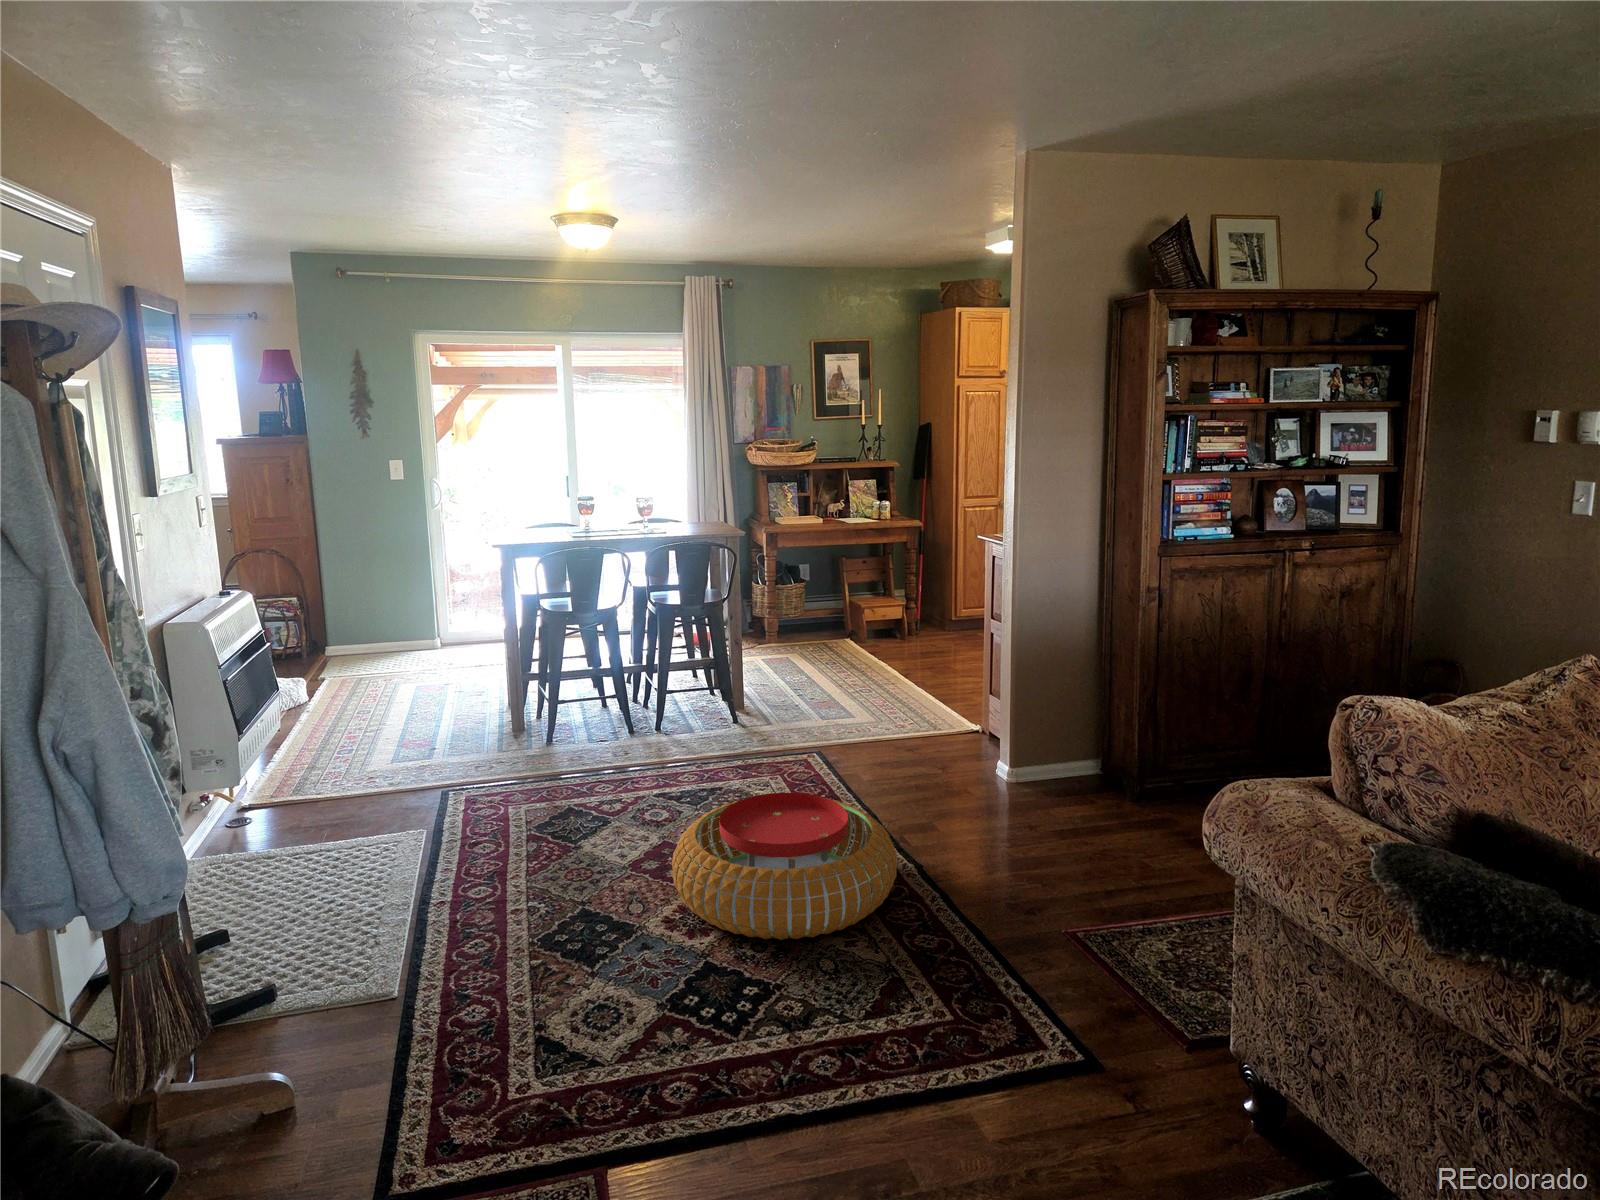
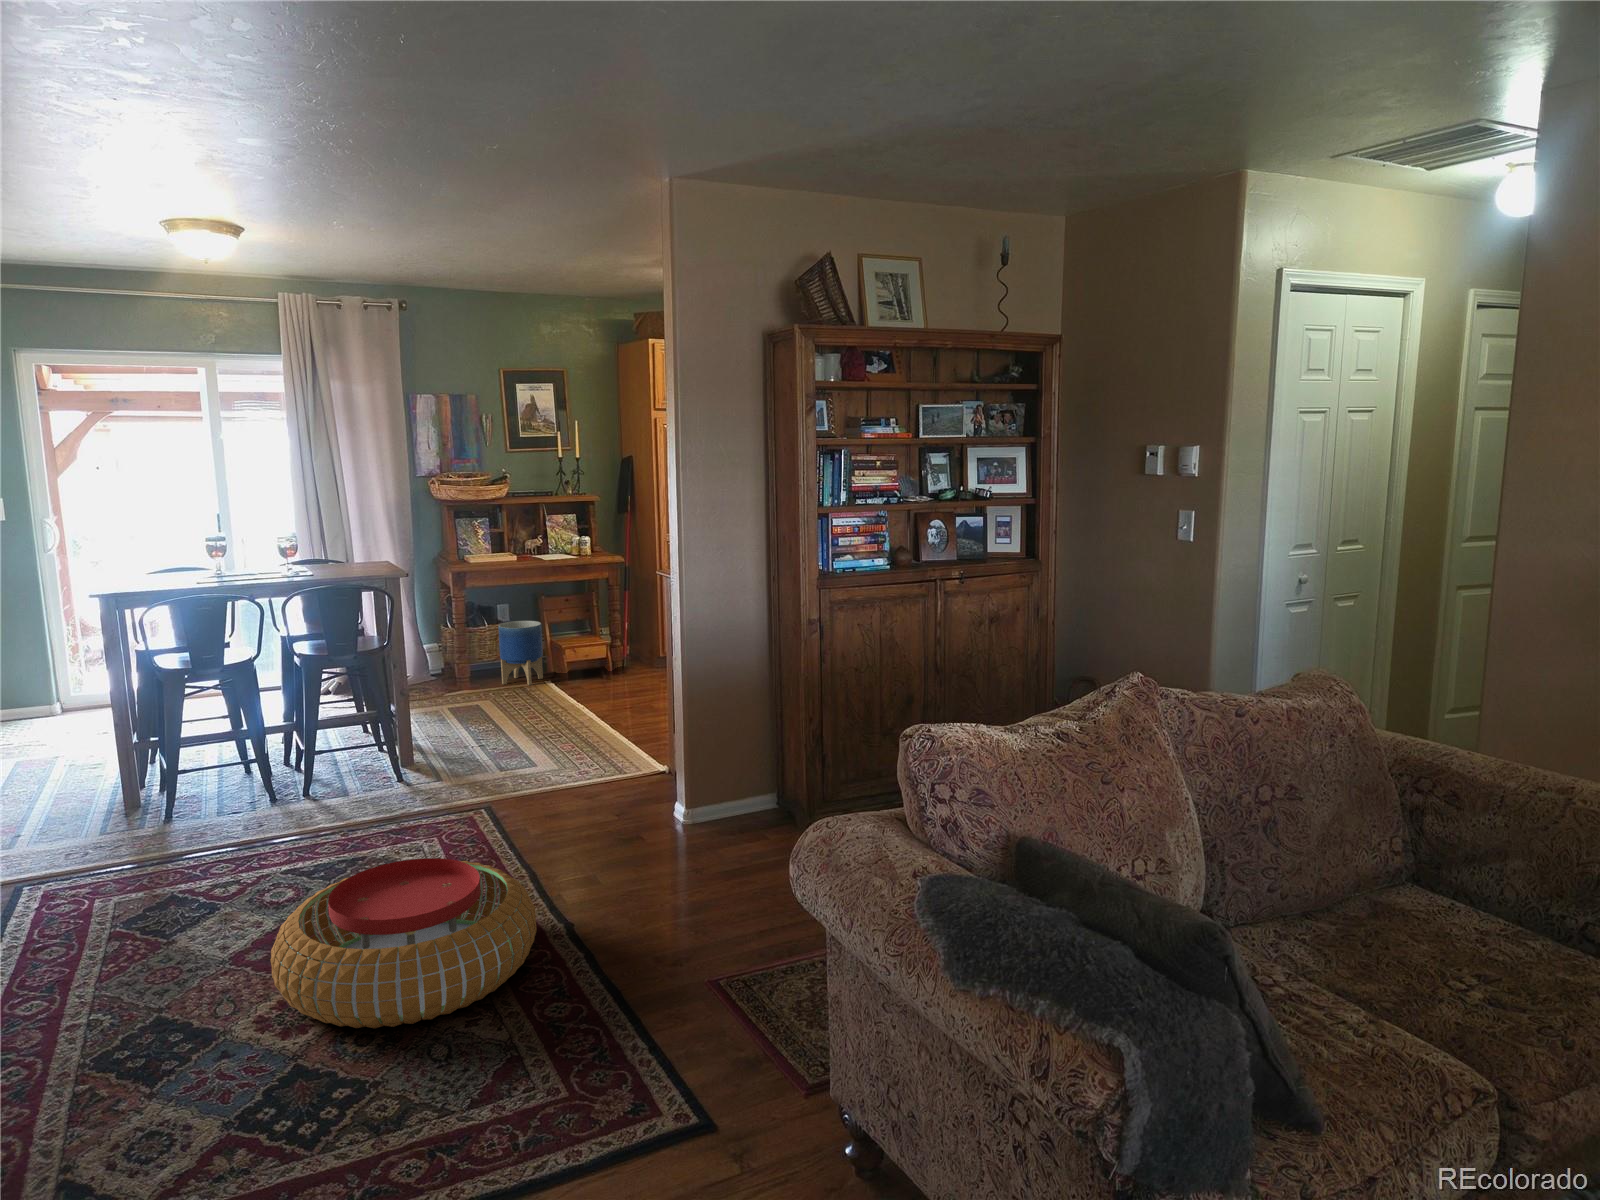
planter: none [804,581,843,641] -> present [498,621,543,685]

